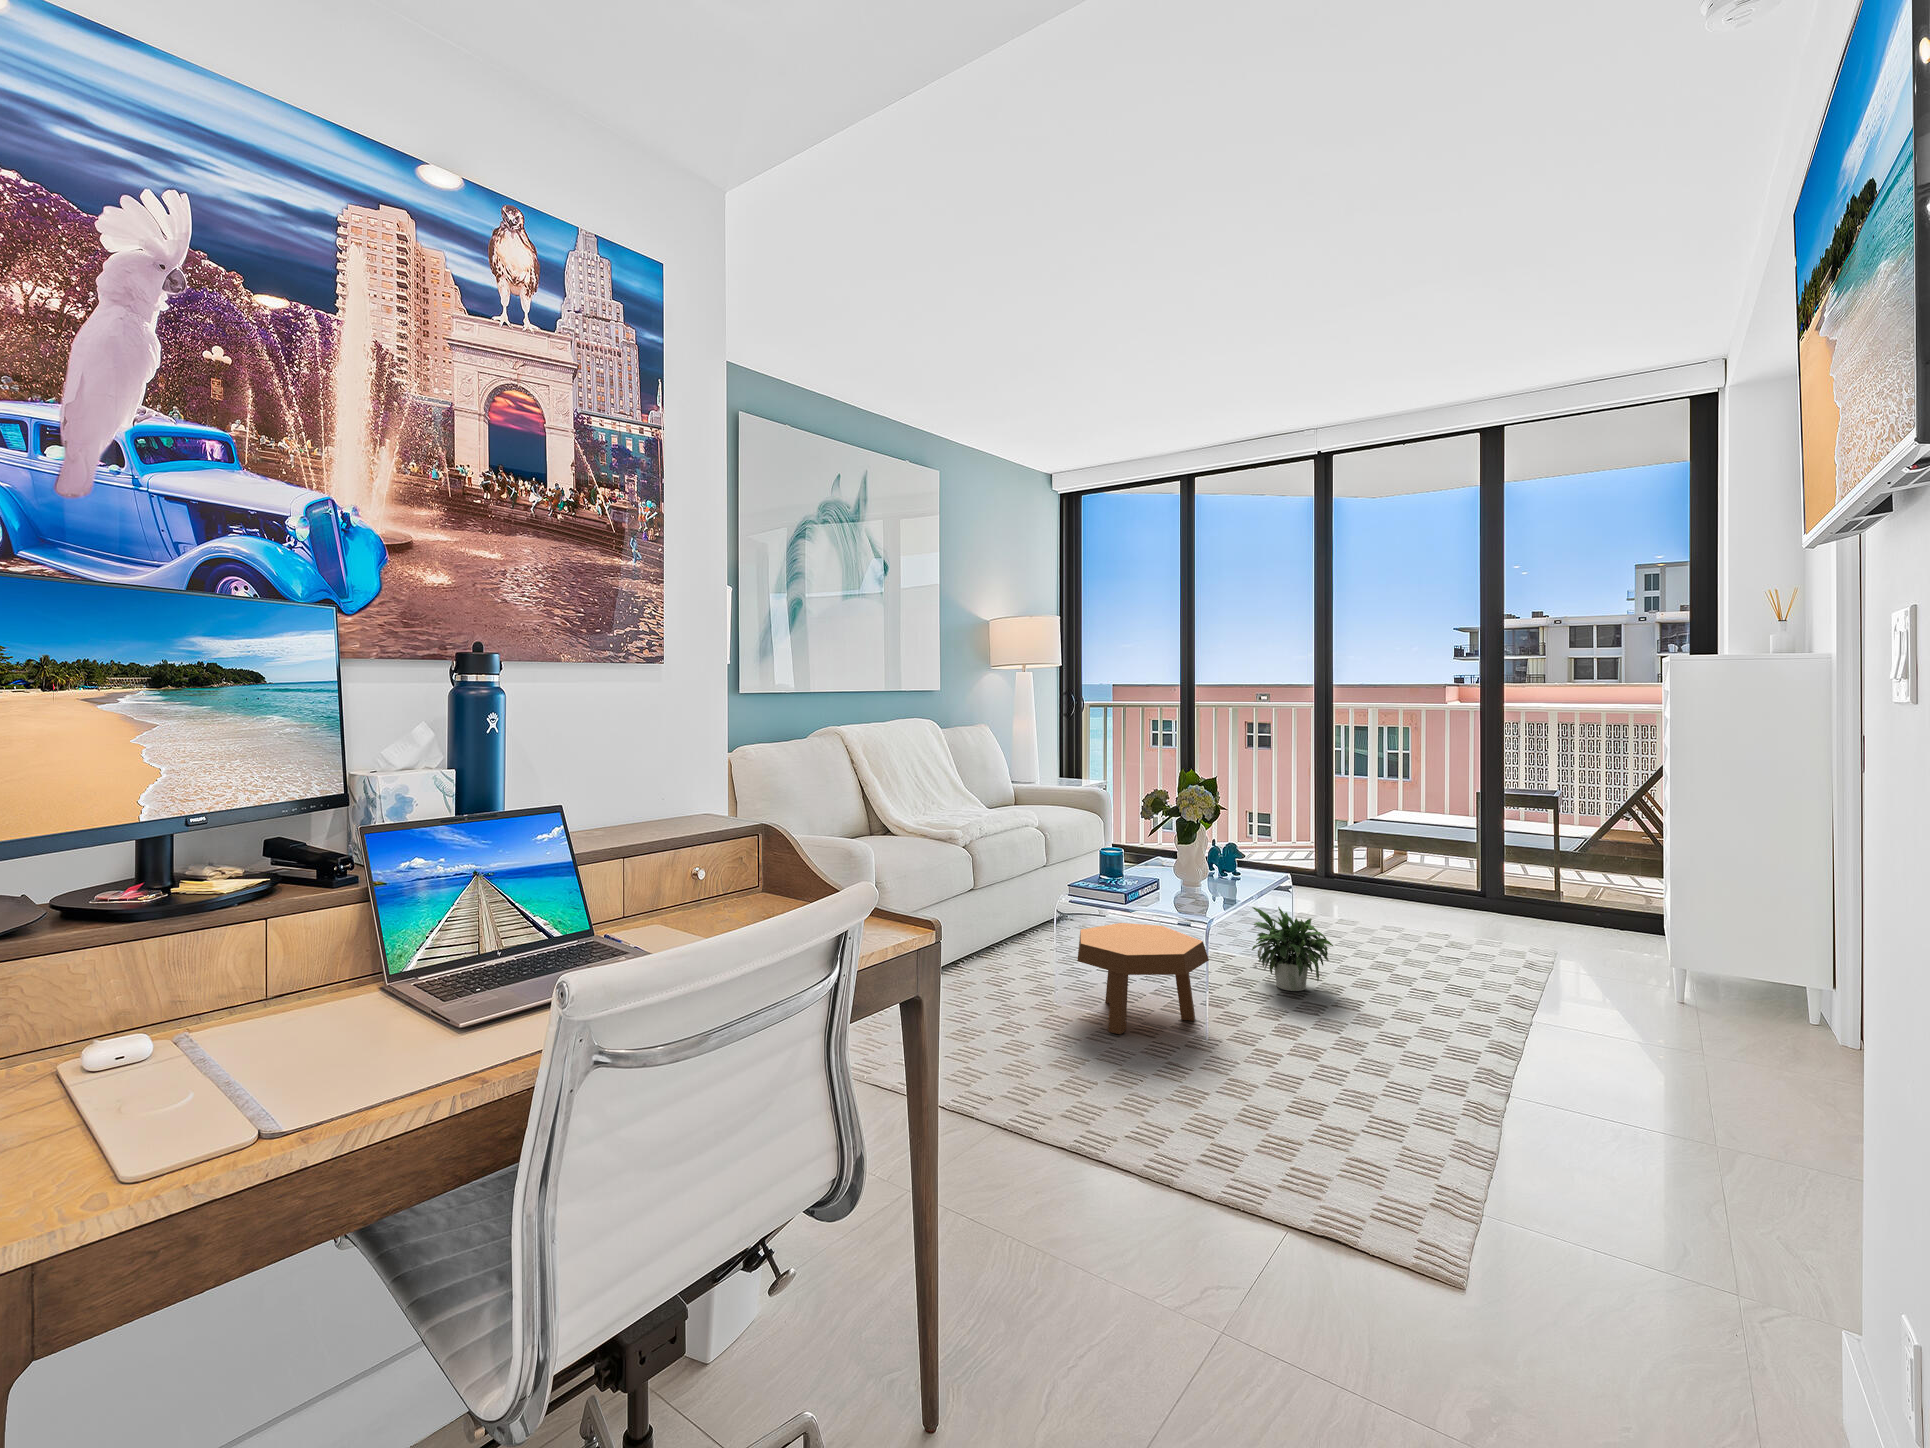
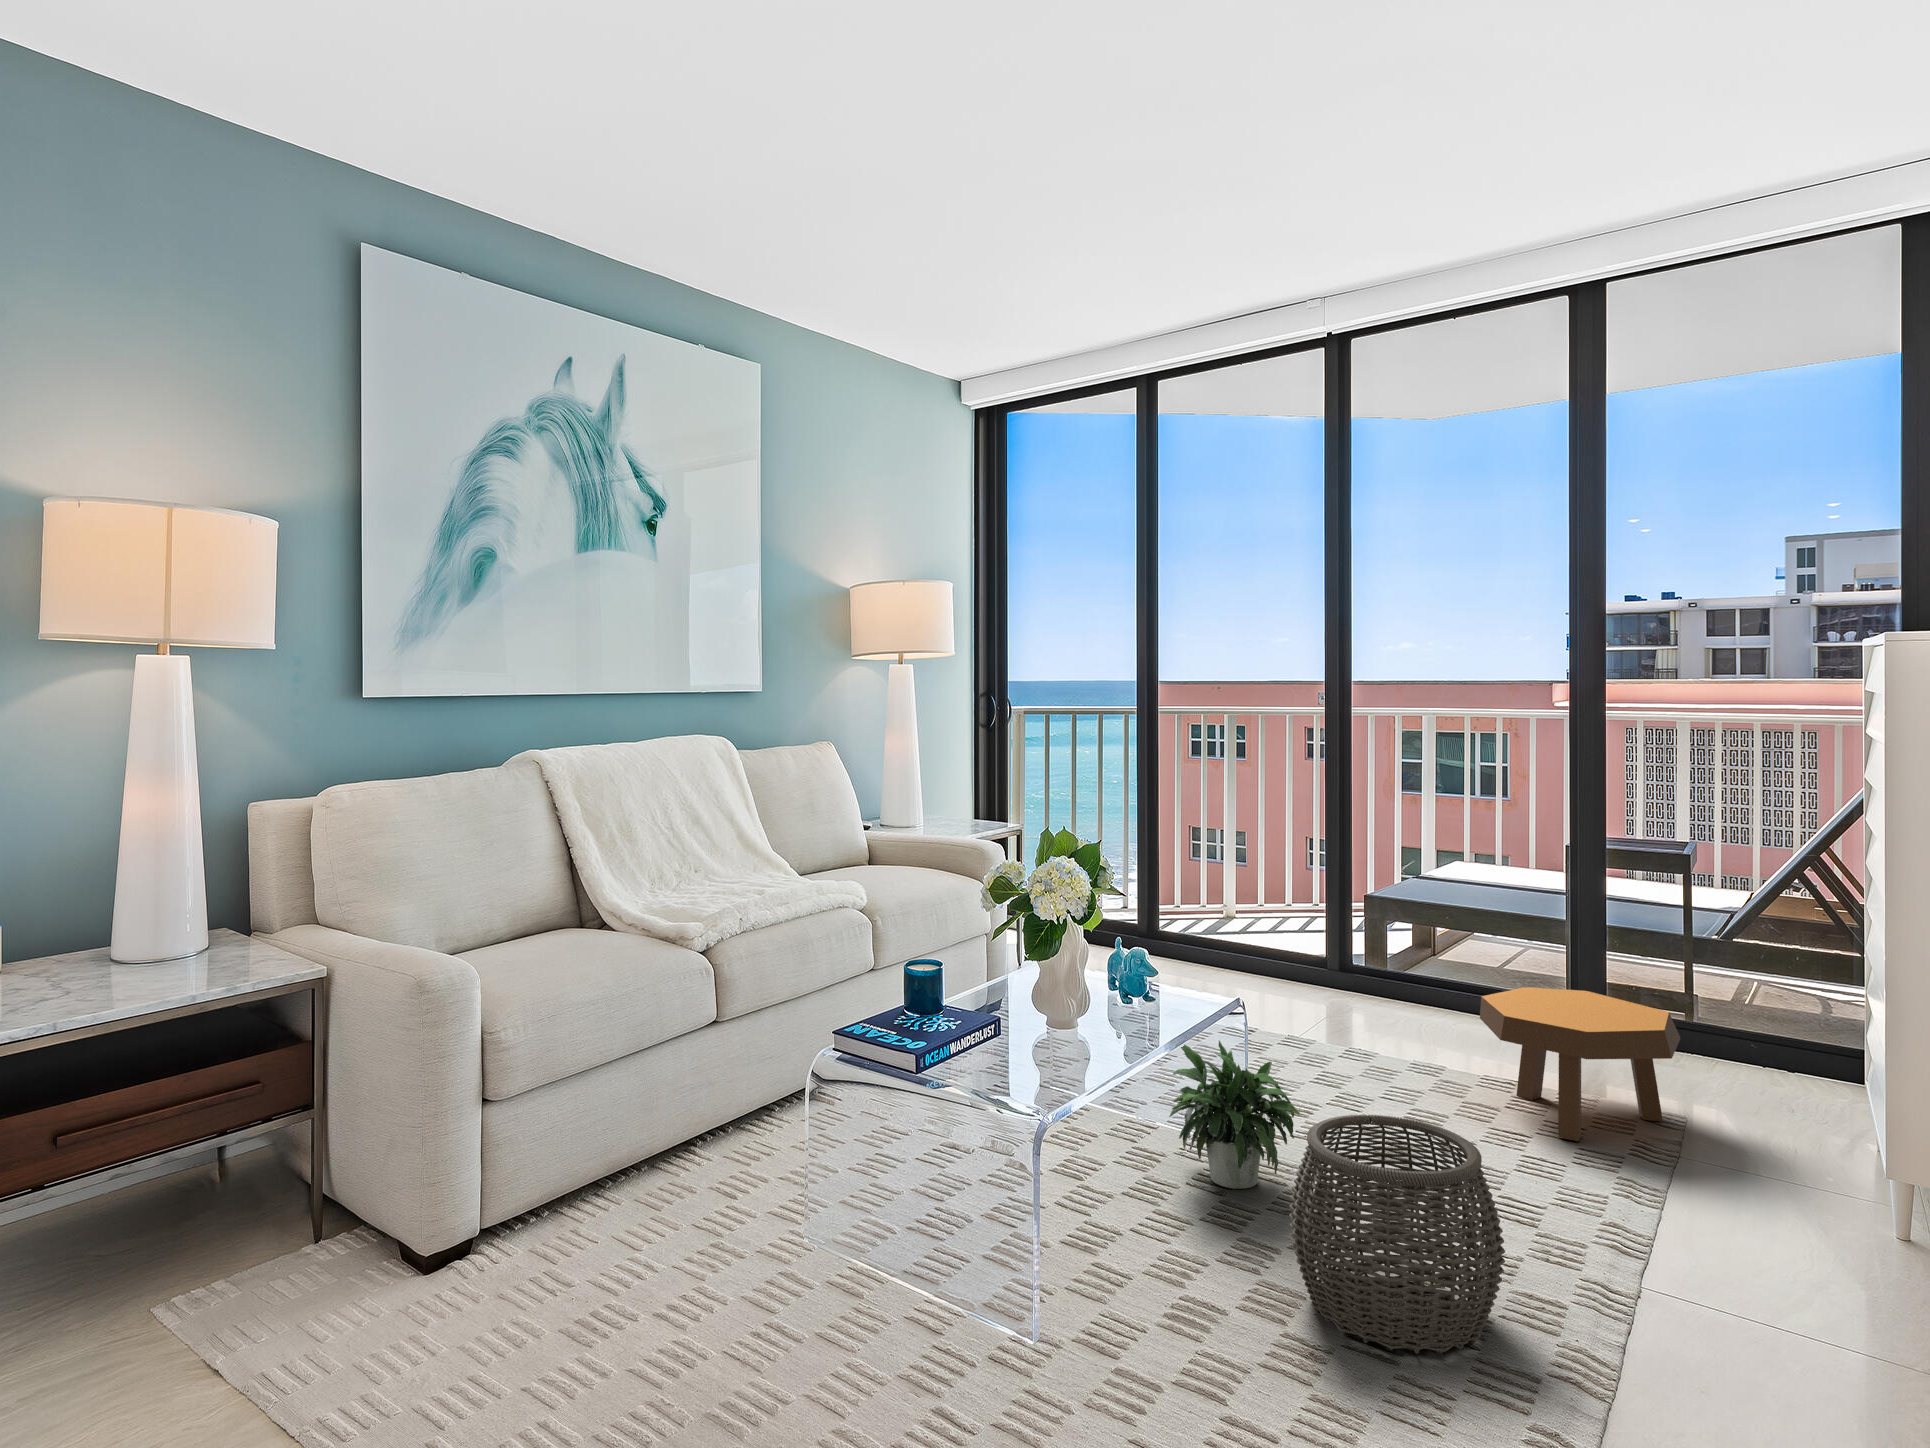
footstool: present [1077,923,1209,1034] -> present [1480,987,1680,1141]
woven basket: none [1341,938,1465,1059] -> present [1289,1115,1505,1354]

